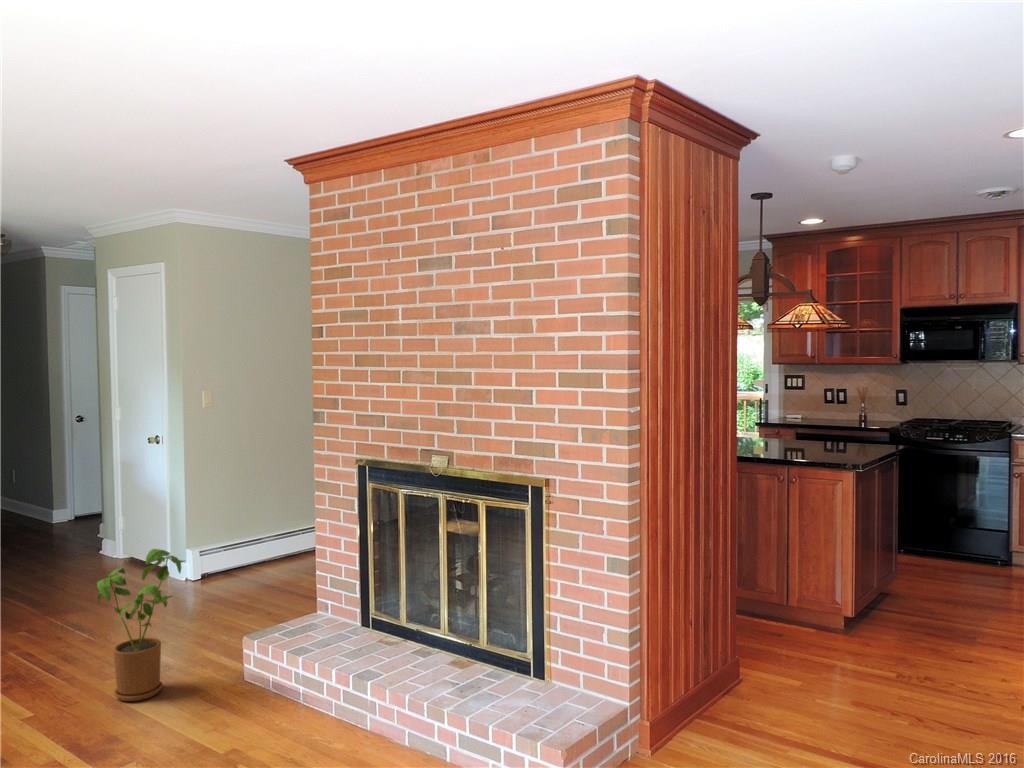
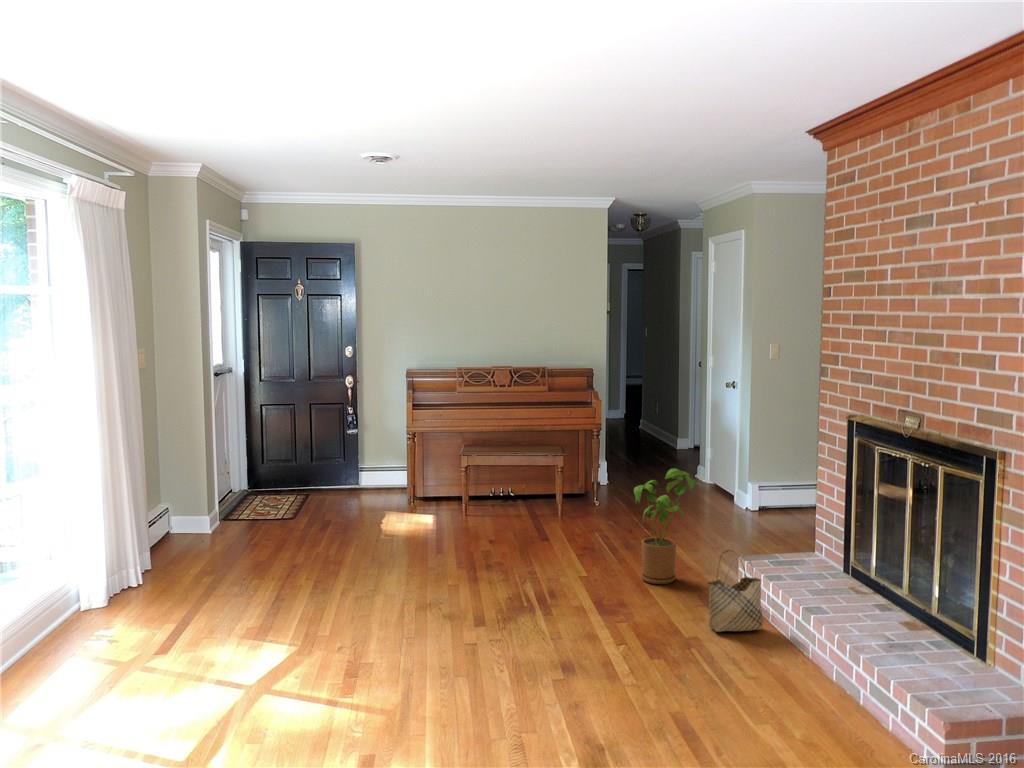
woven basket: none [240,633,302,738] -> present [708,550,763,632]

